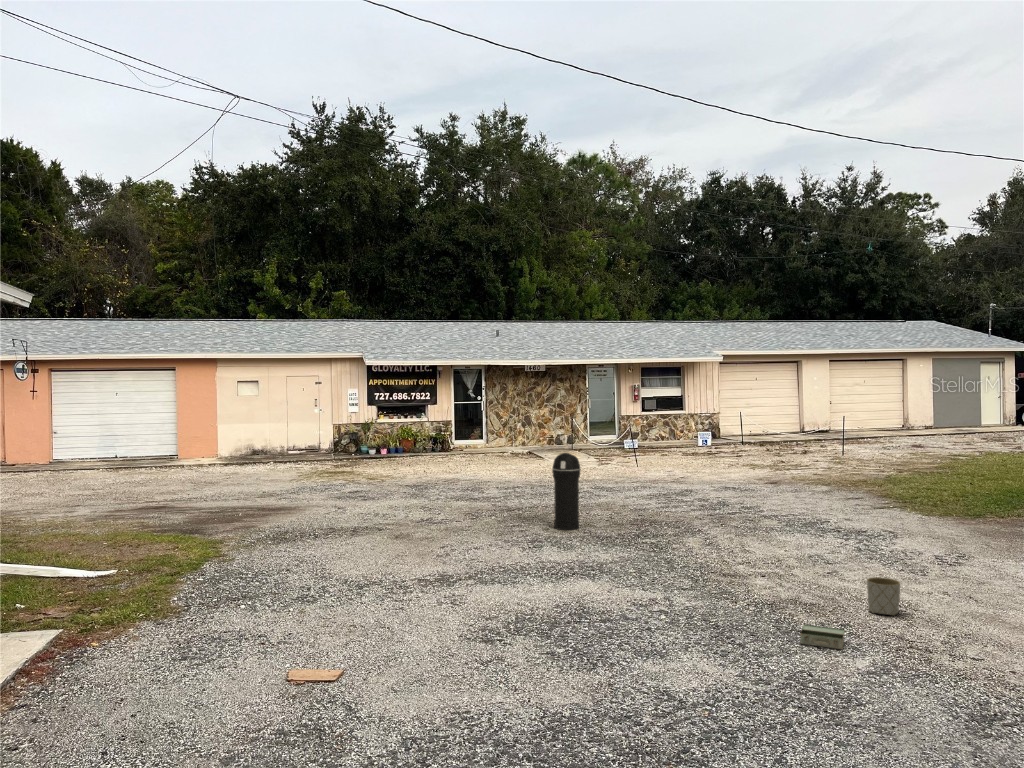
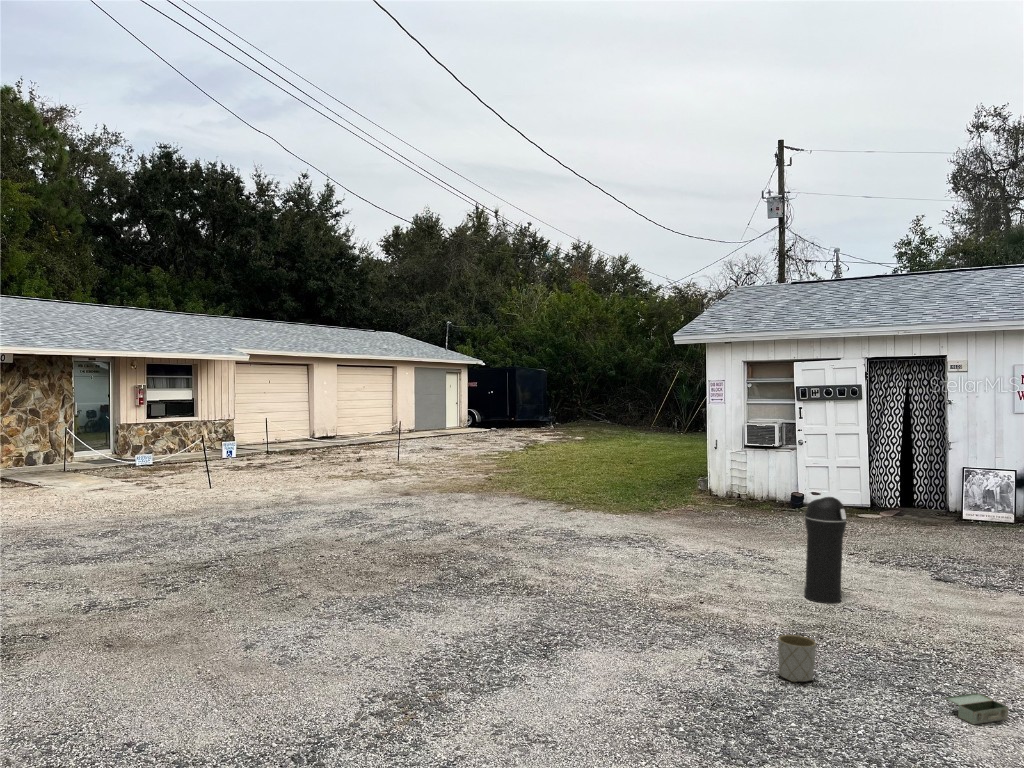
trash can: present [552,453,581,530] -> present [804,497,846,603]
planter: present [867,577,900,616] -> present [778,635,816,682]

